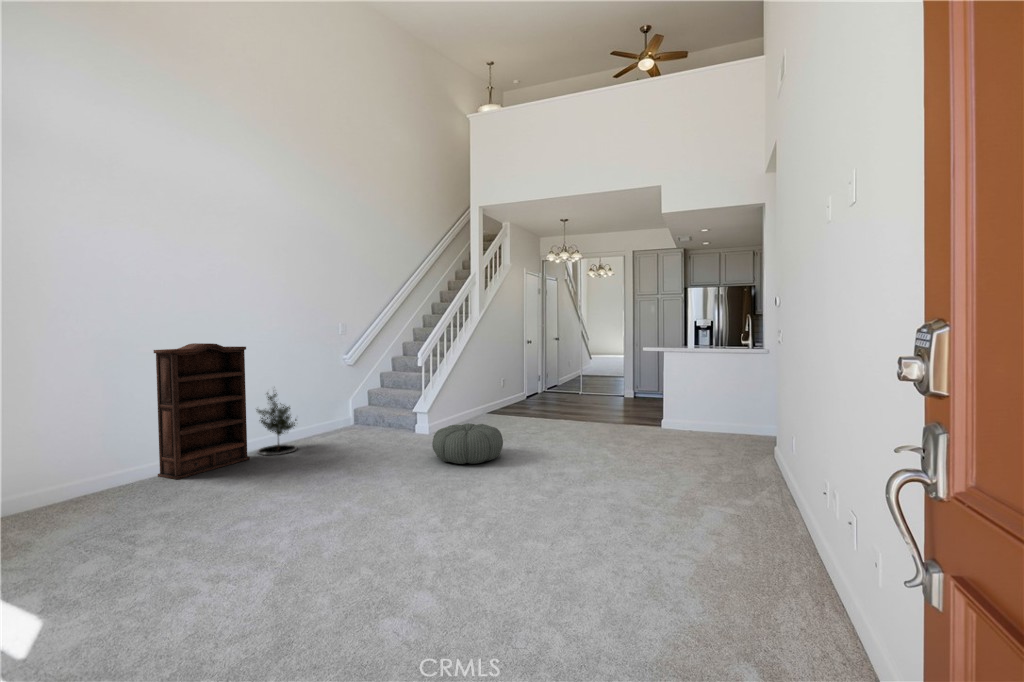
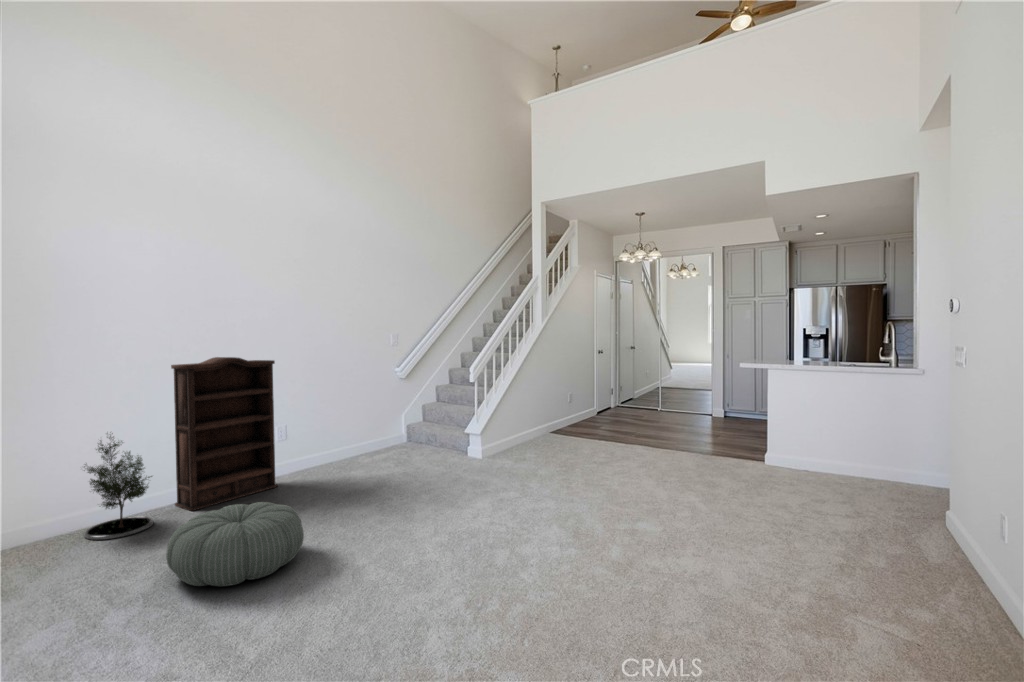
potted tree: present [256,393,297,455] -> present [84,436,153,540]
pouf: present [432,423,503,464] -> present [166,502,304,586]

